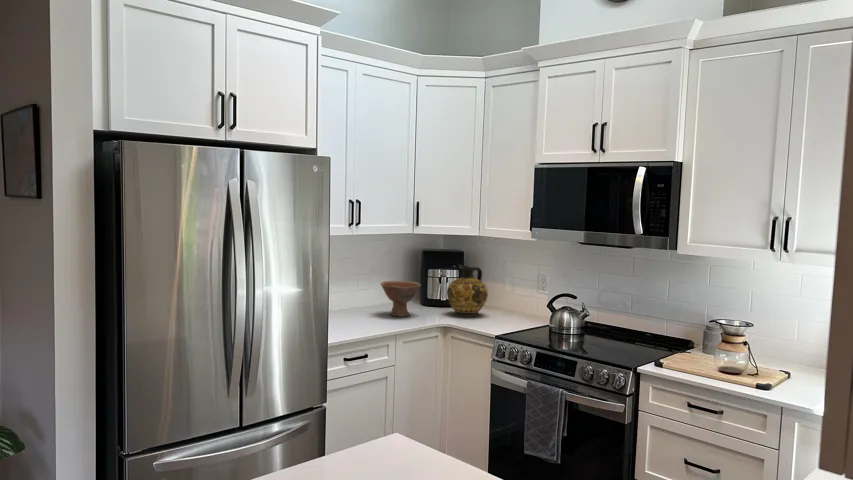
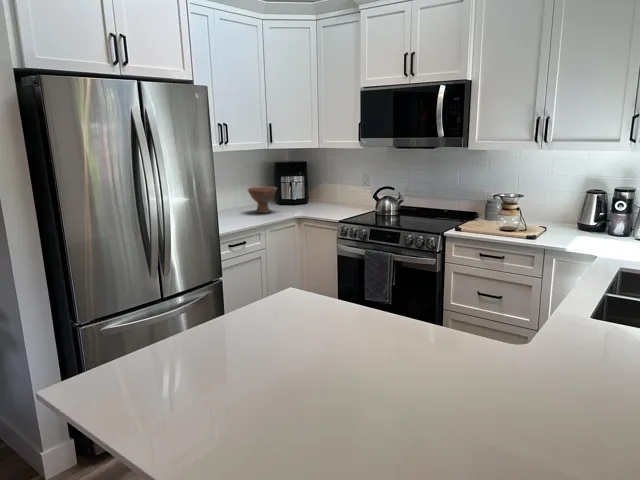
ceramic jug: present [447,265,488,316] -> none [297,171,327,209]

